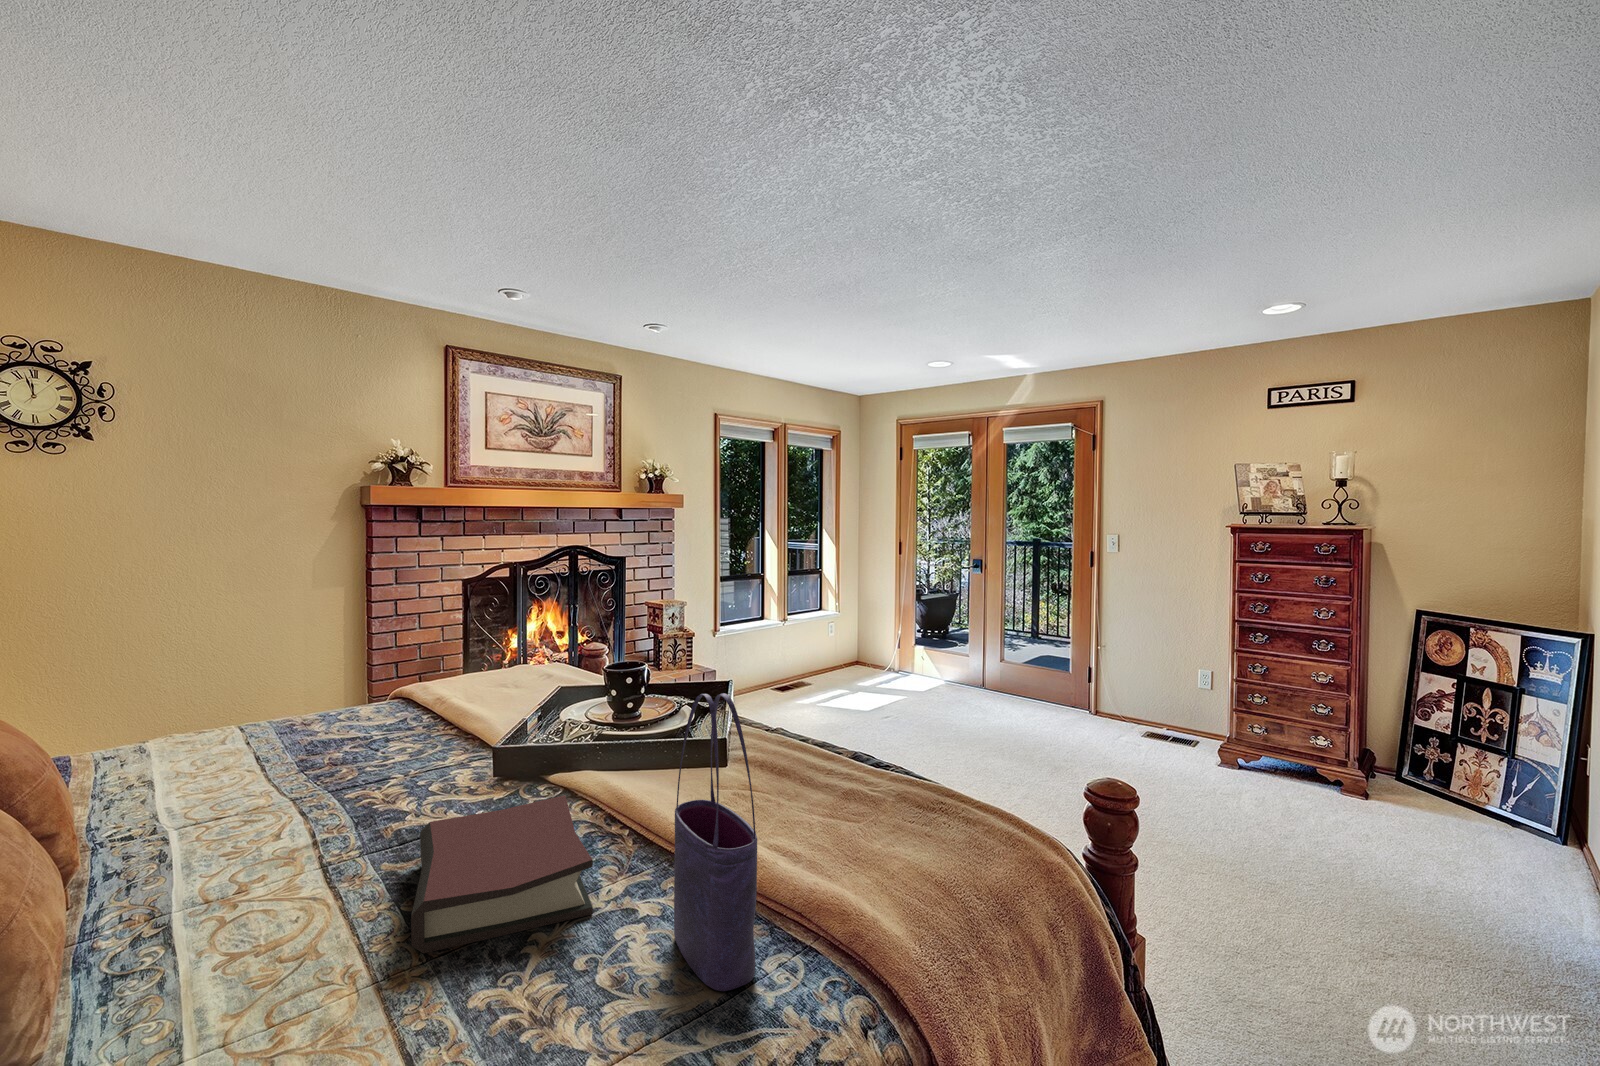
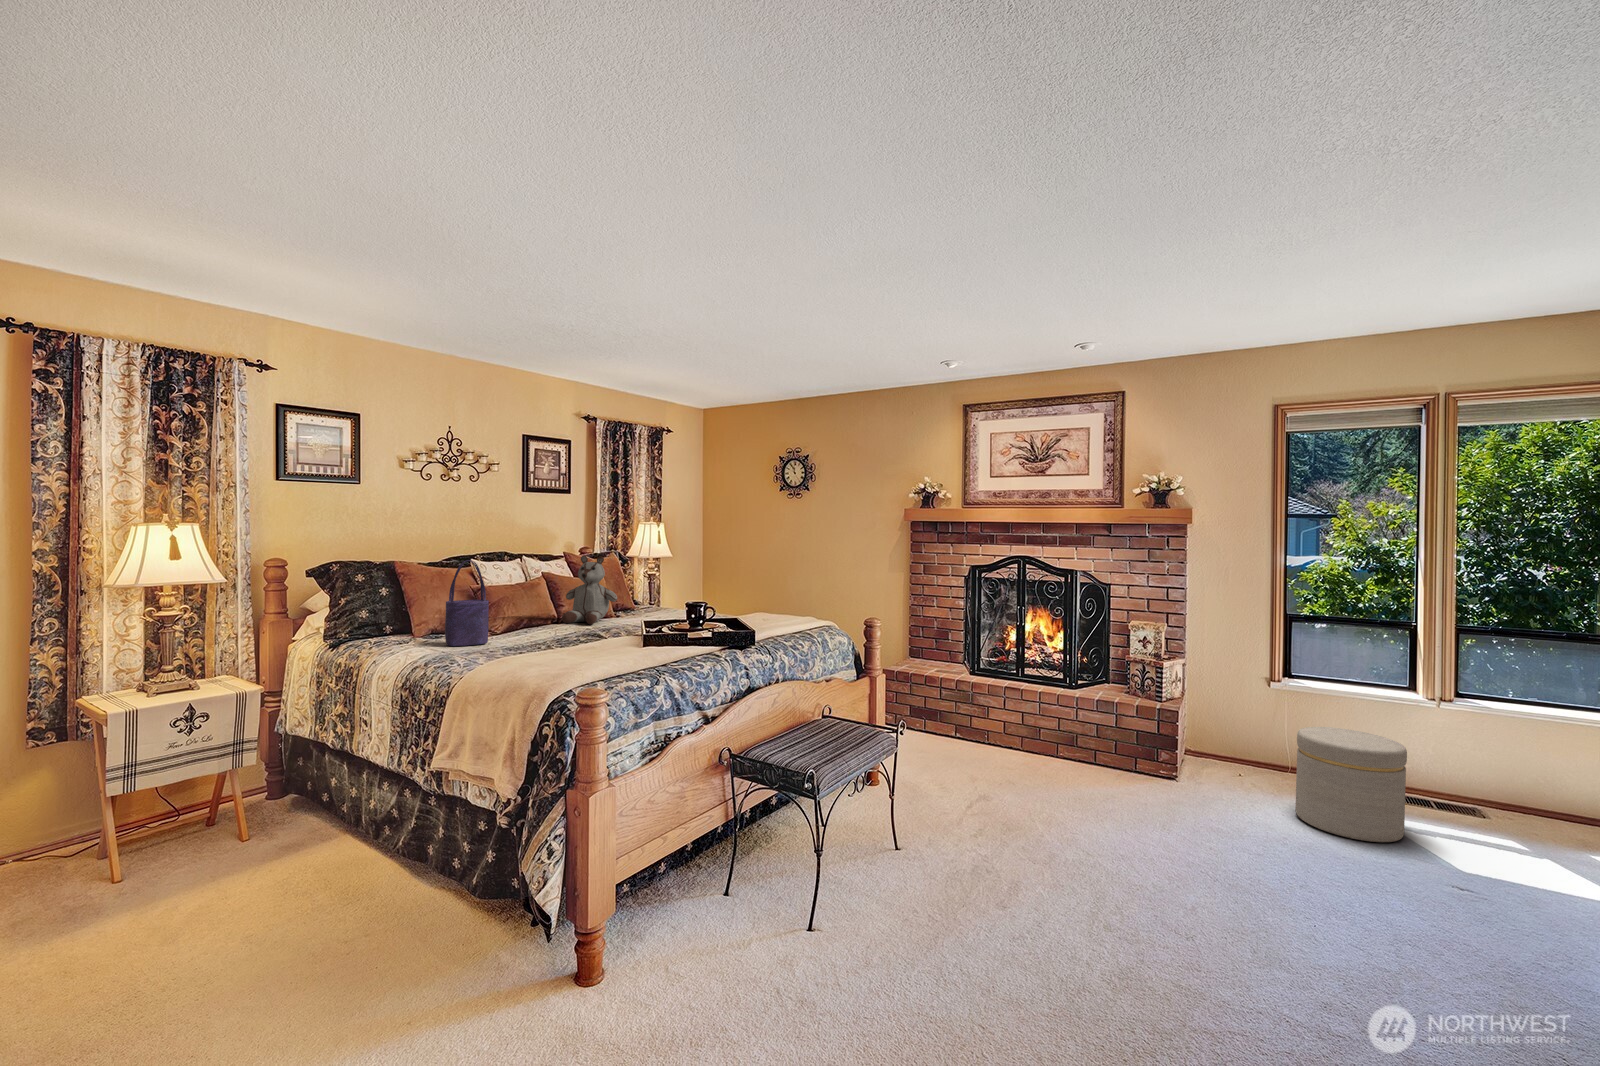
stuffed bear: none [208,637,402,858] -> present [562,556,617,624]
ottoman: none [785,648,842,718] -> present [1296,727,1407,842]
hardback book: present [411,795,593,953] -> none [495,615,570,638]

